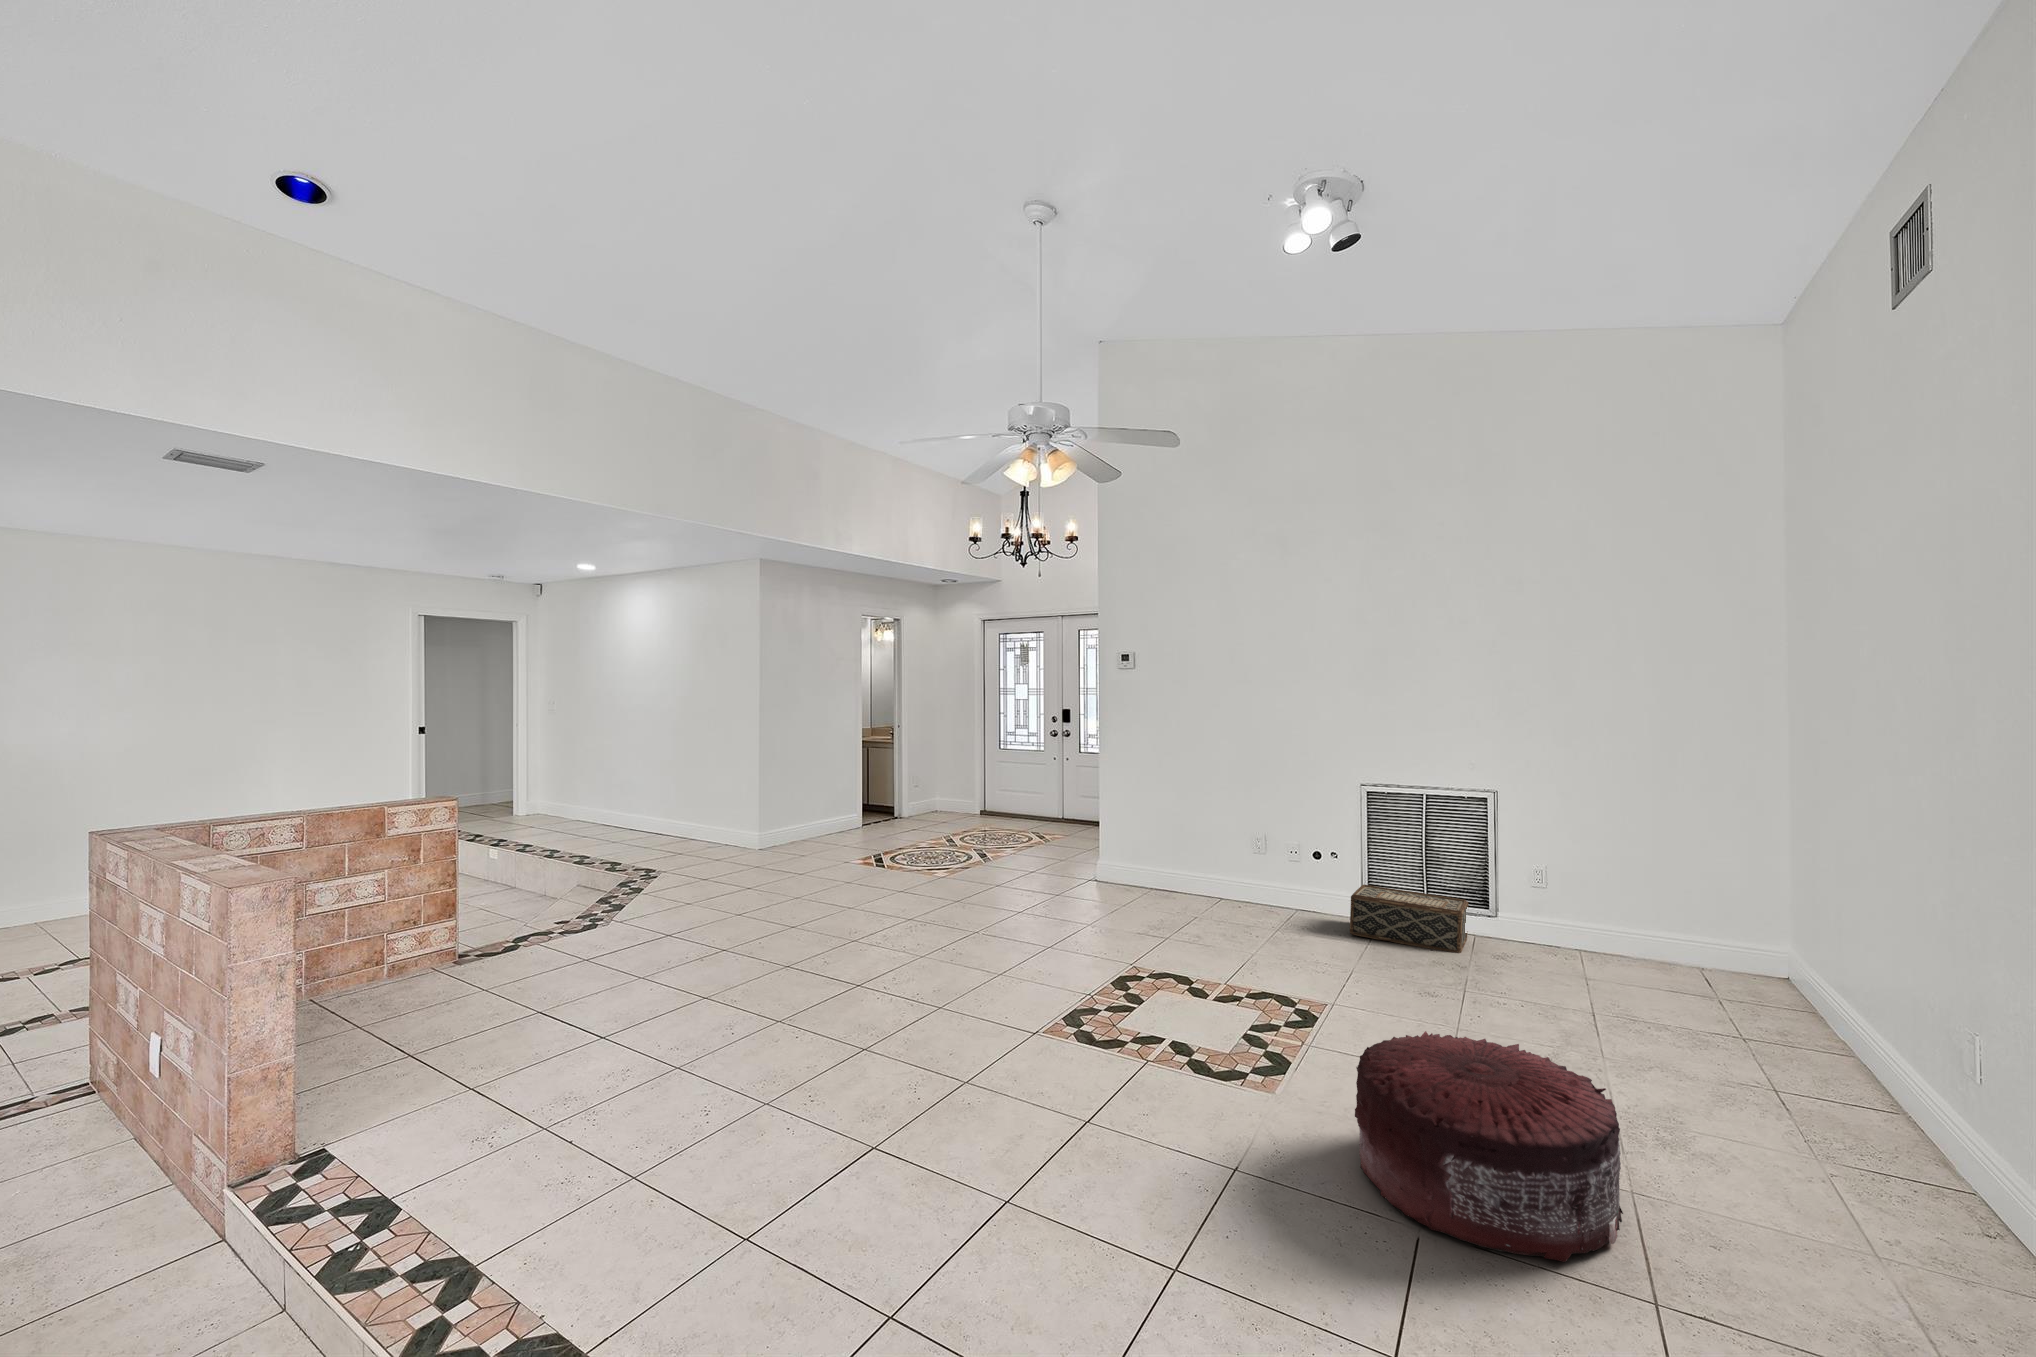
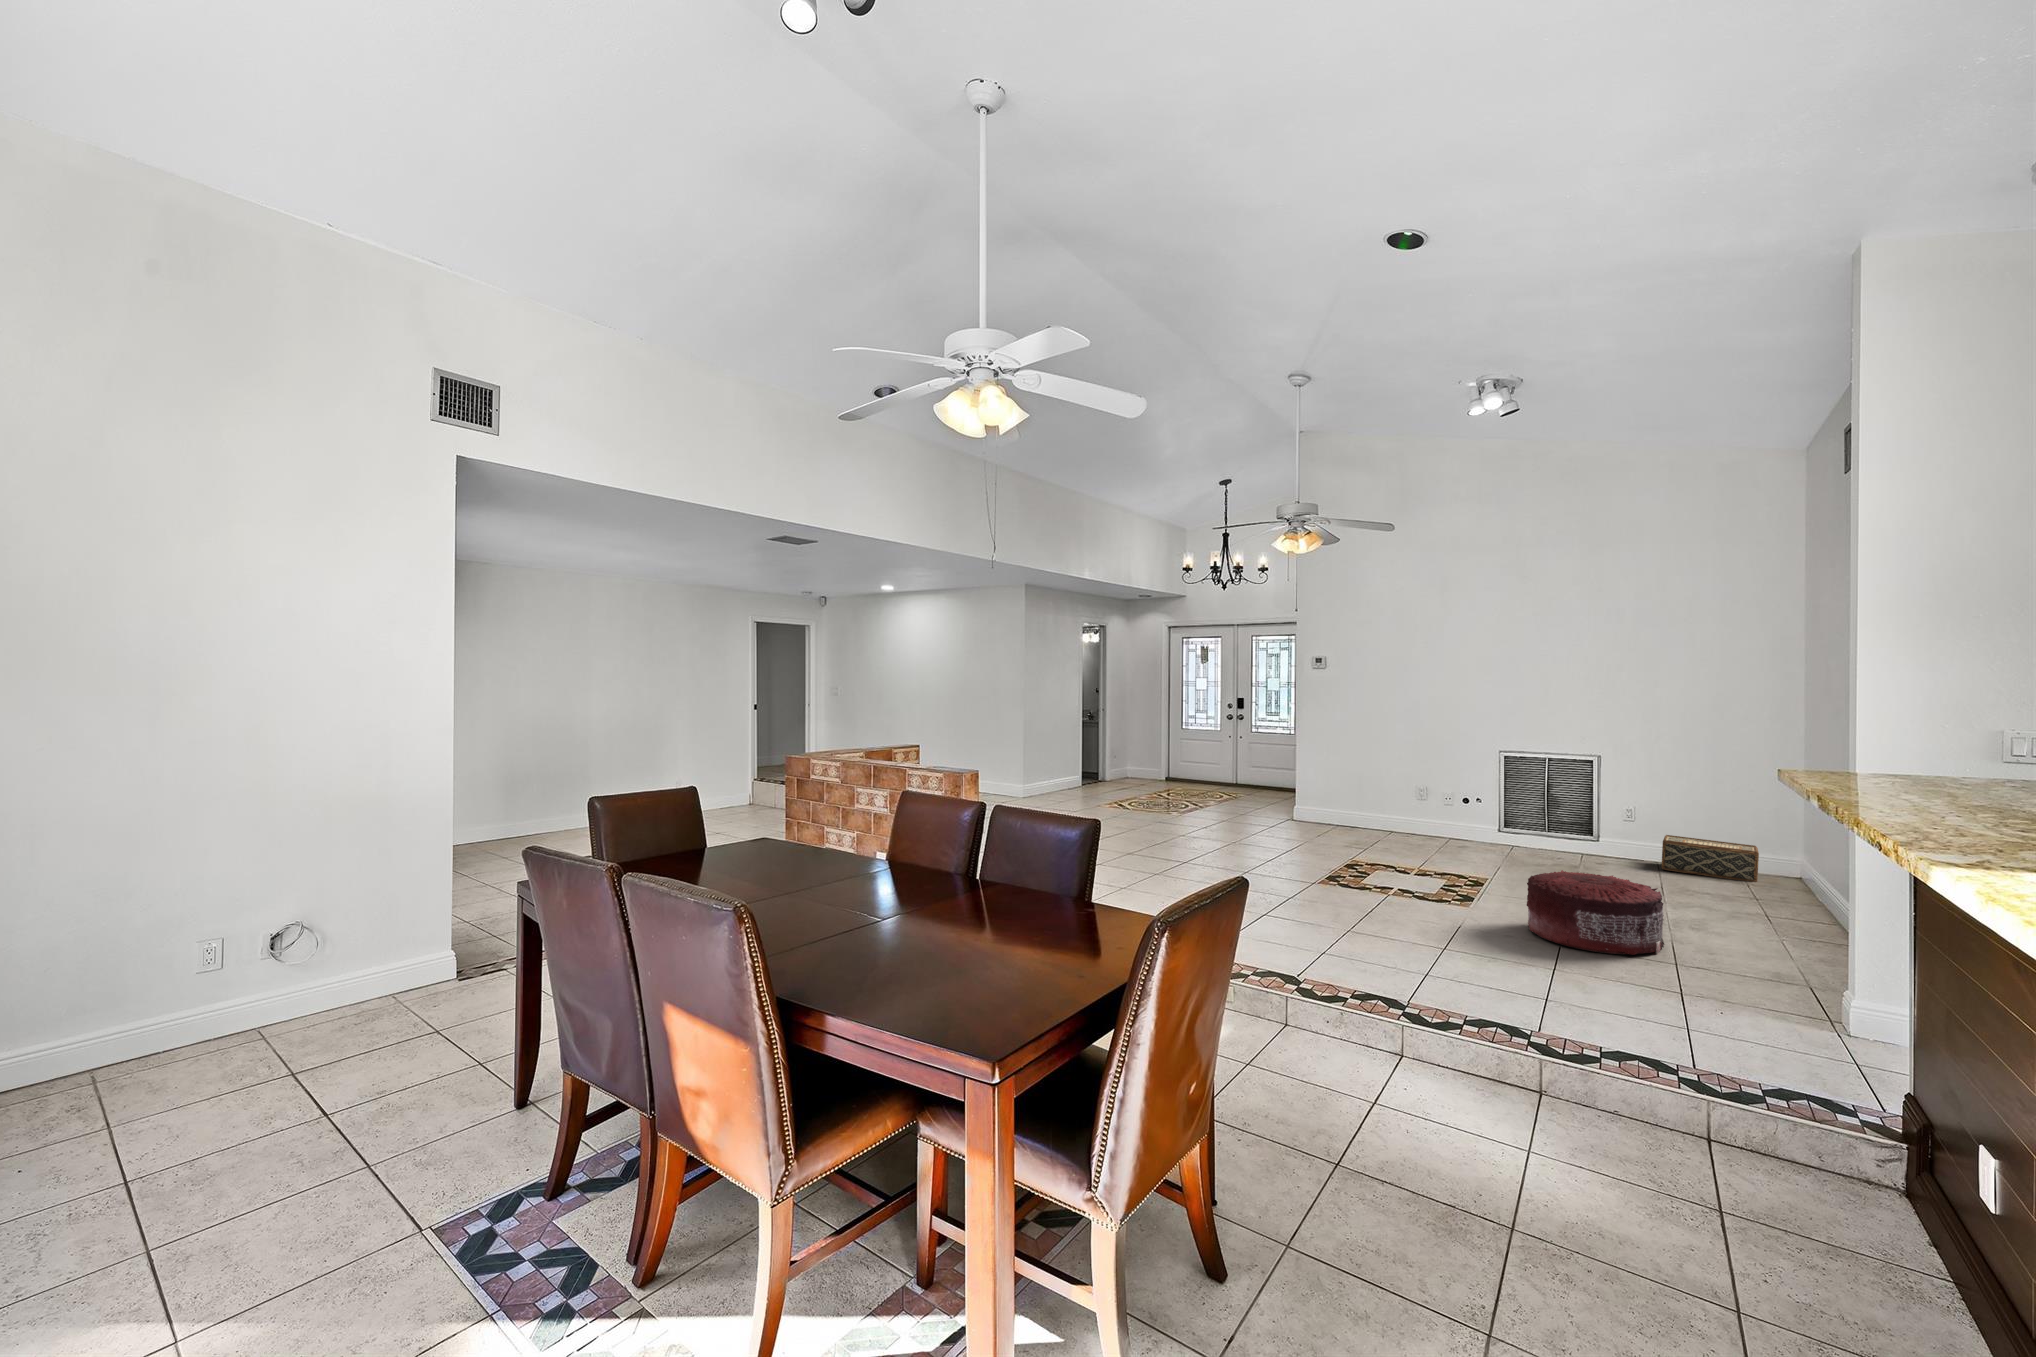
woven basket: present [1350,885,1468,953] -> present [1661,835,1759,882]

